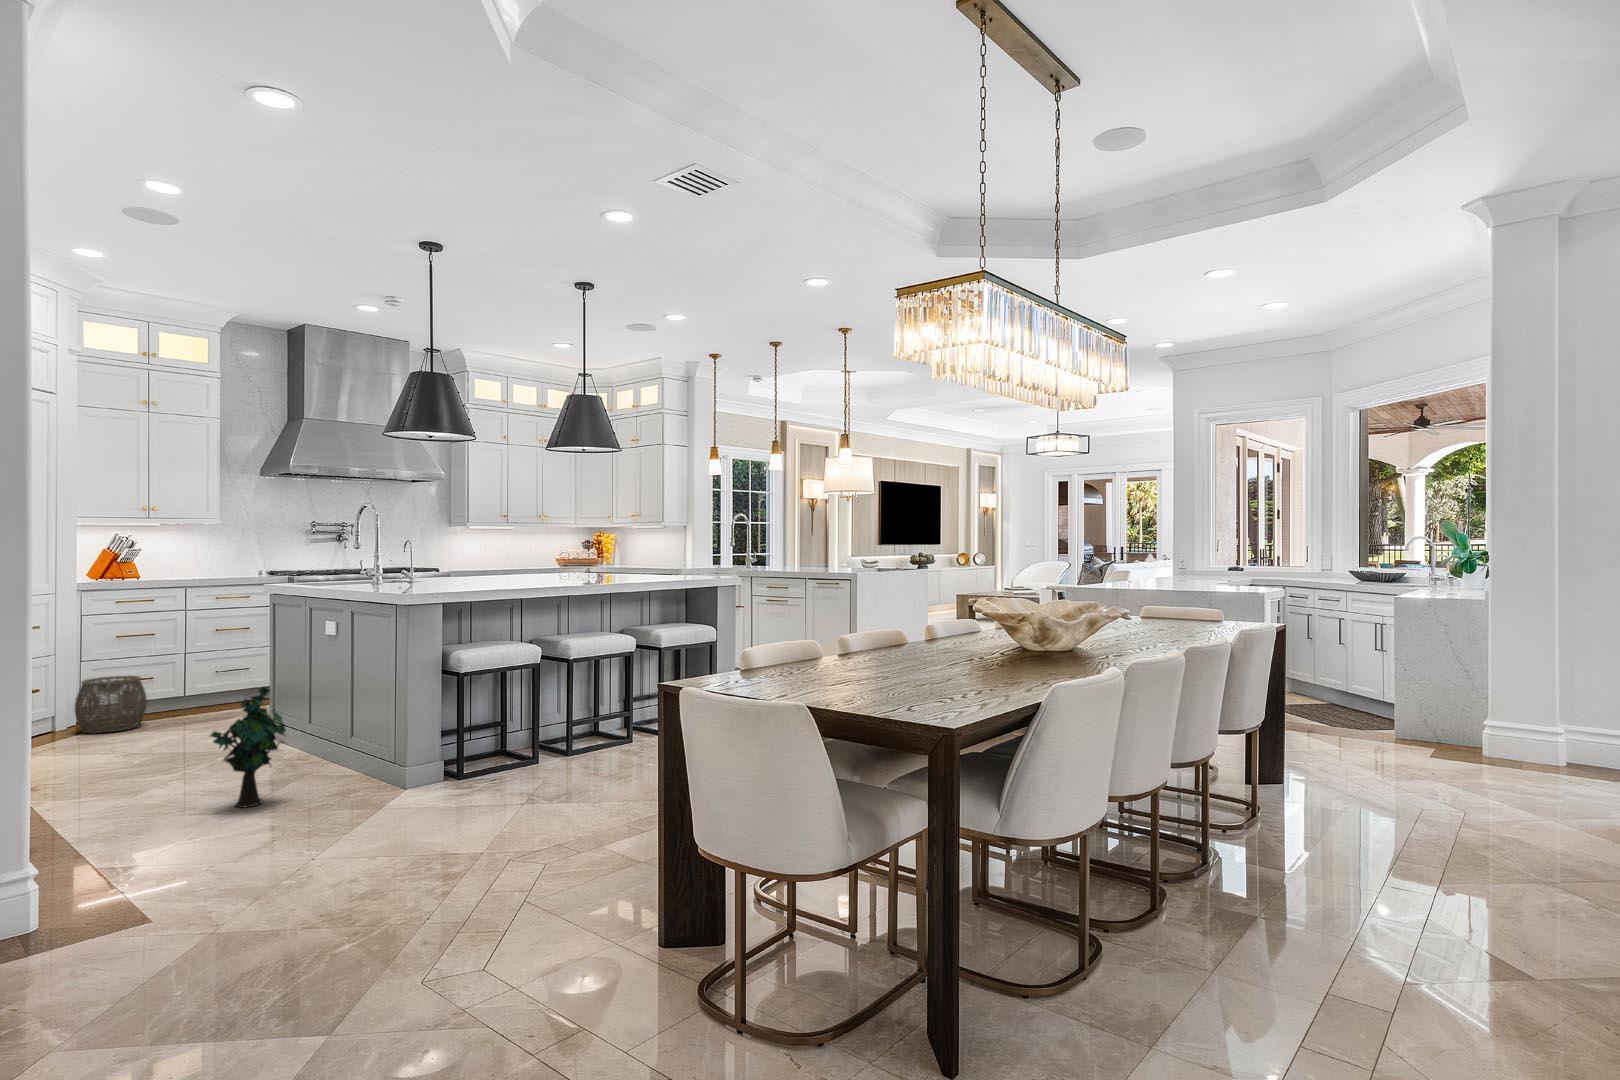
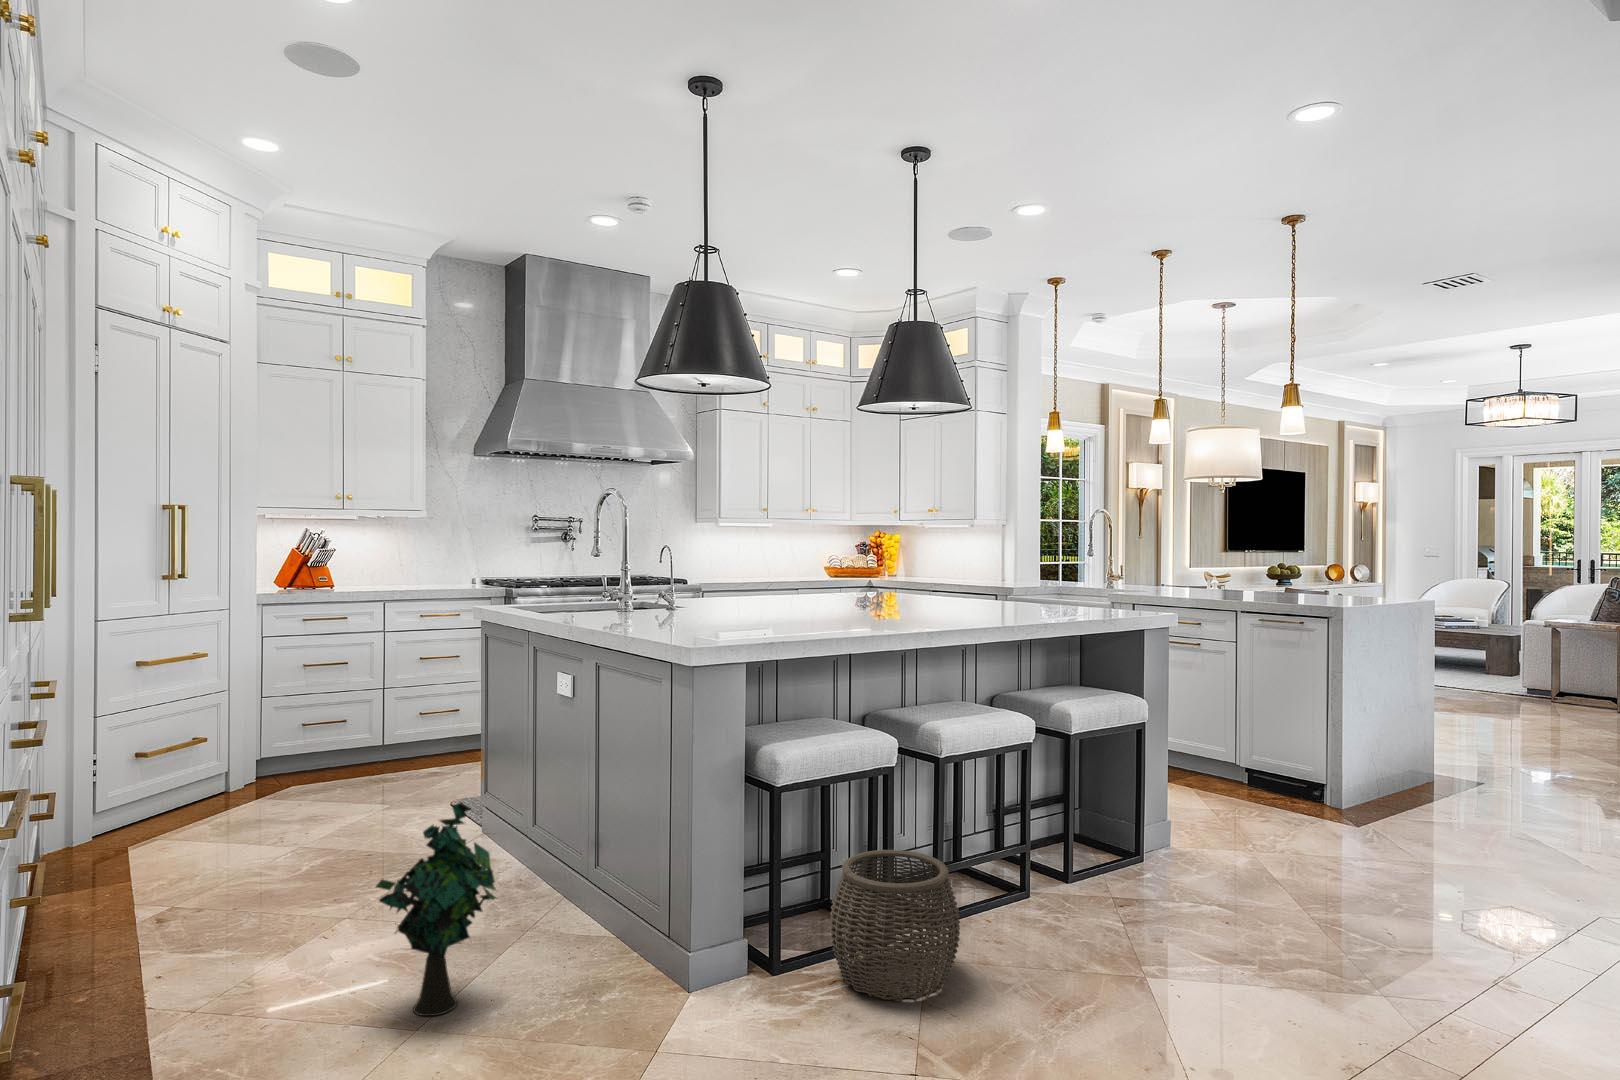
woven basket: present [75,676,147,733] -> present [830,850,960,1000]

